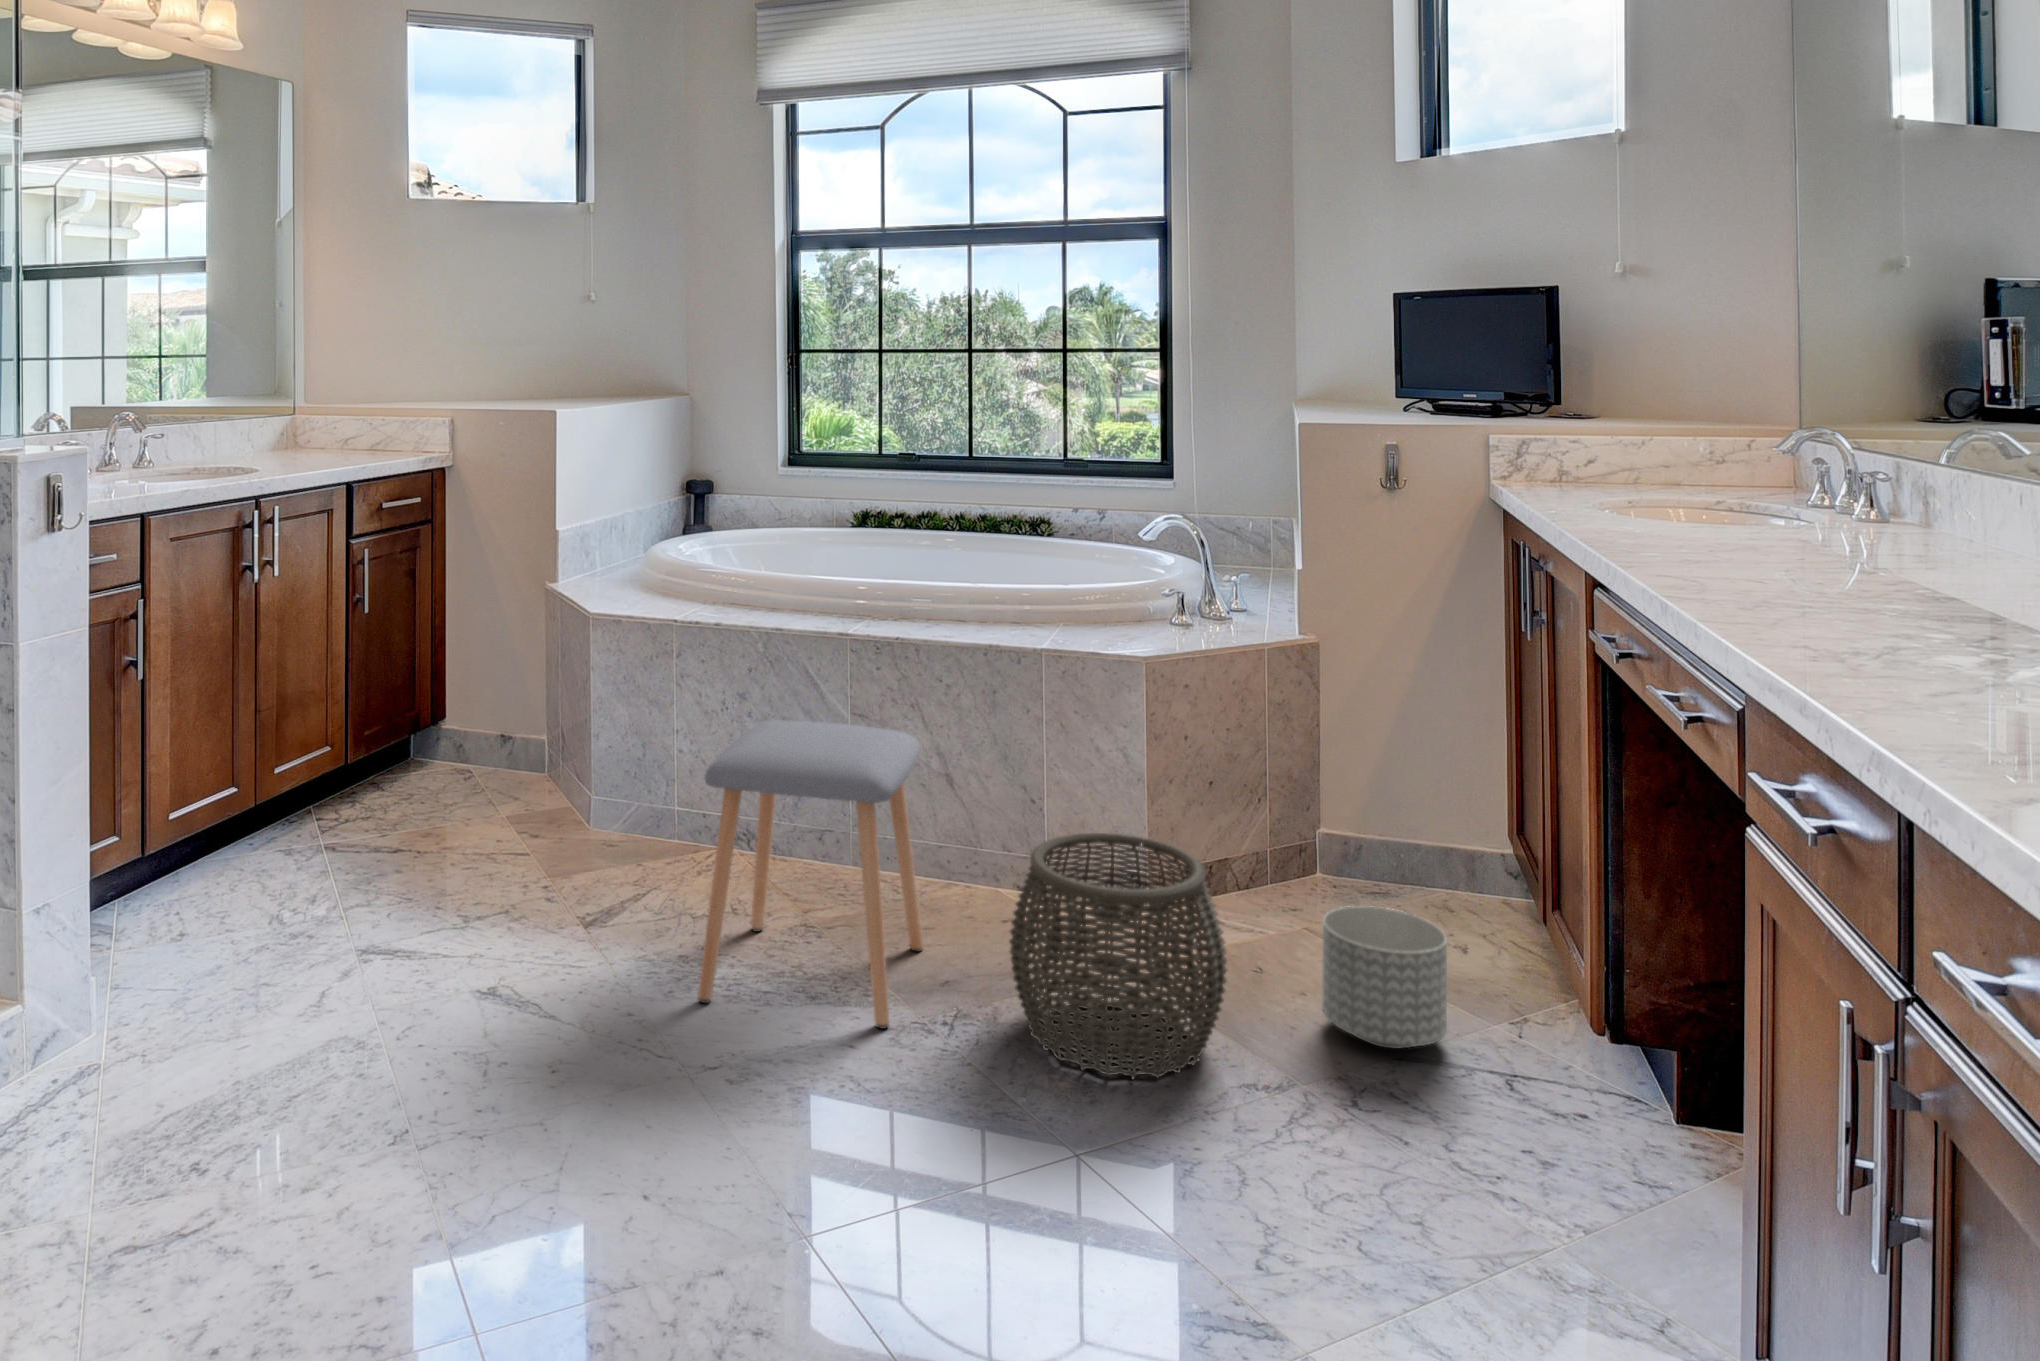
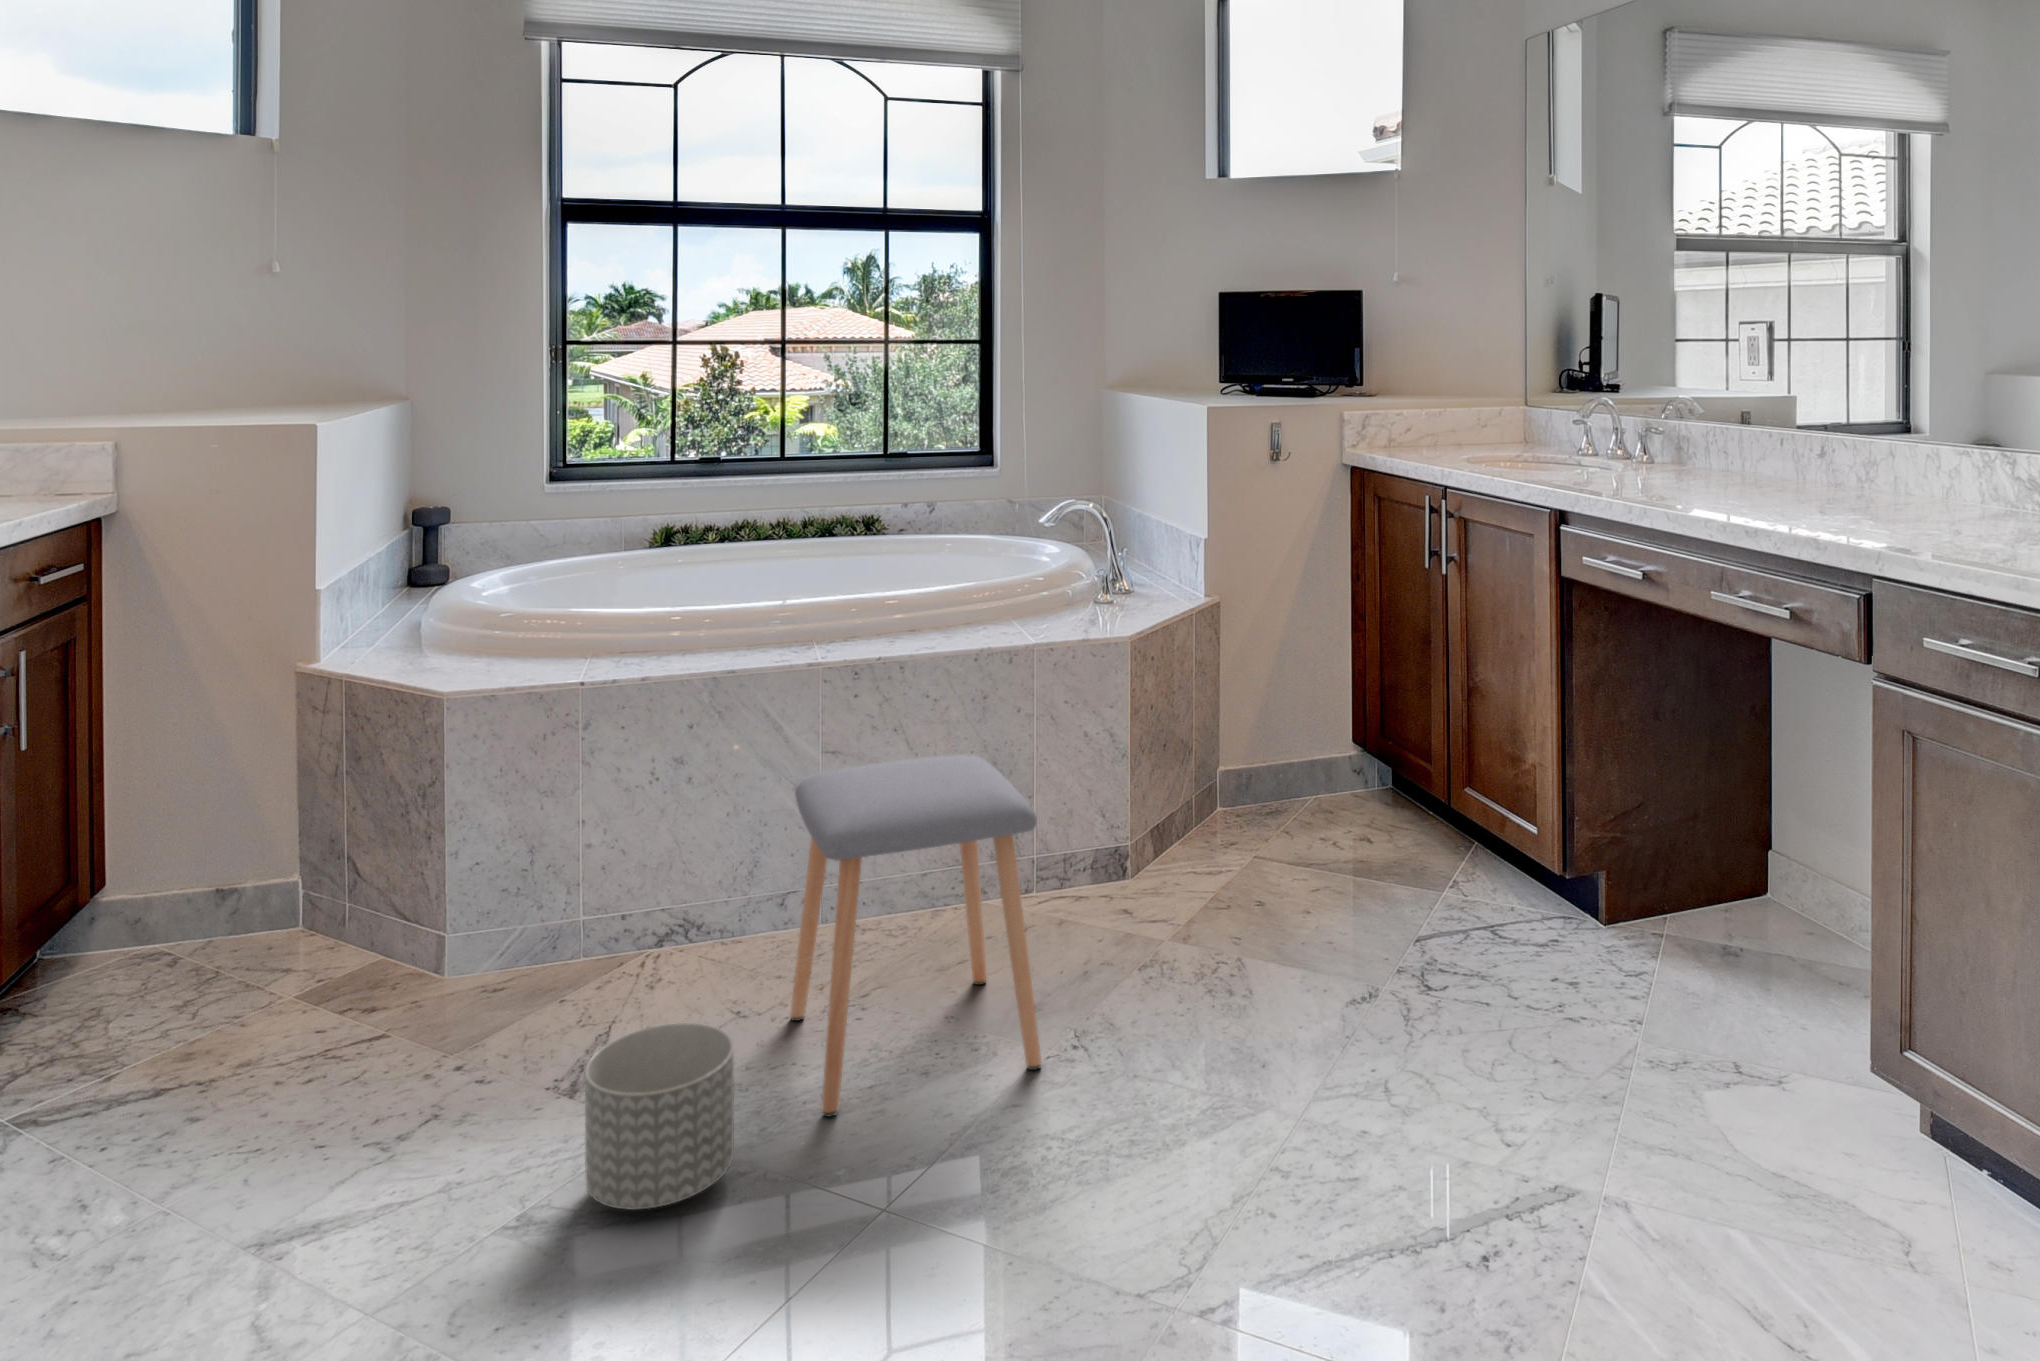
woven basket: present [1009,833,1227,1079] -> none [1133,806,1332,1038]
planter: present [1322,906,1447,1049] -> present [585,1023,734,1210]

